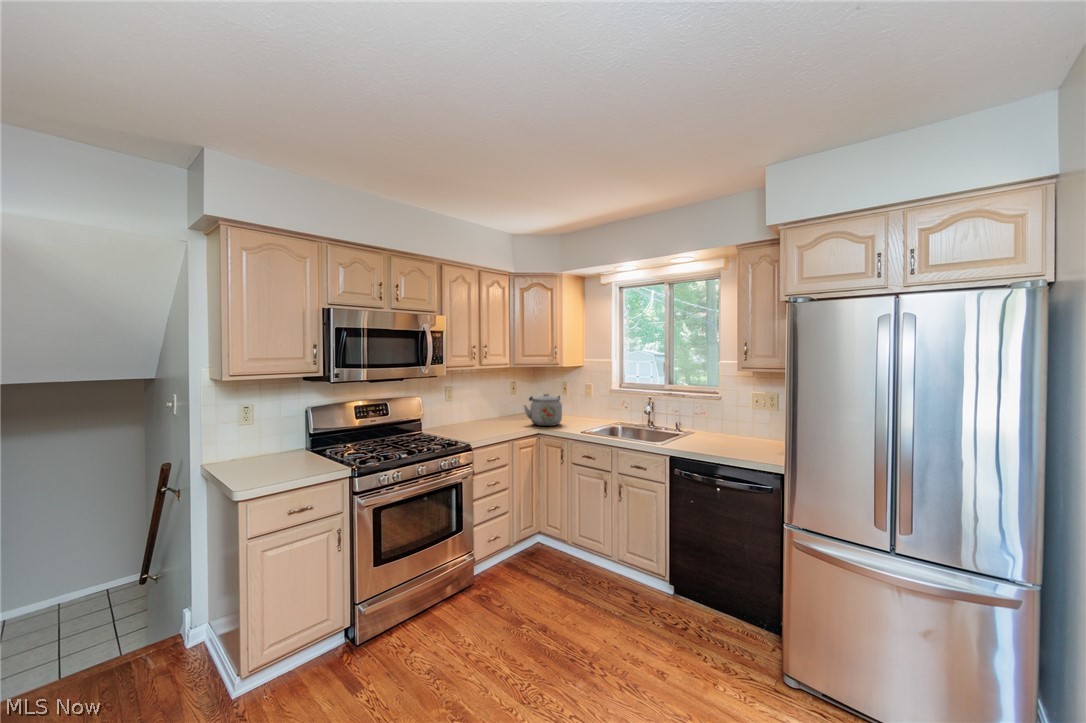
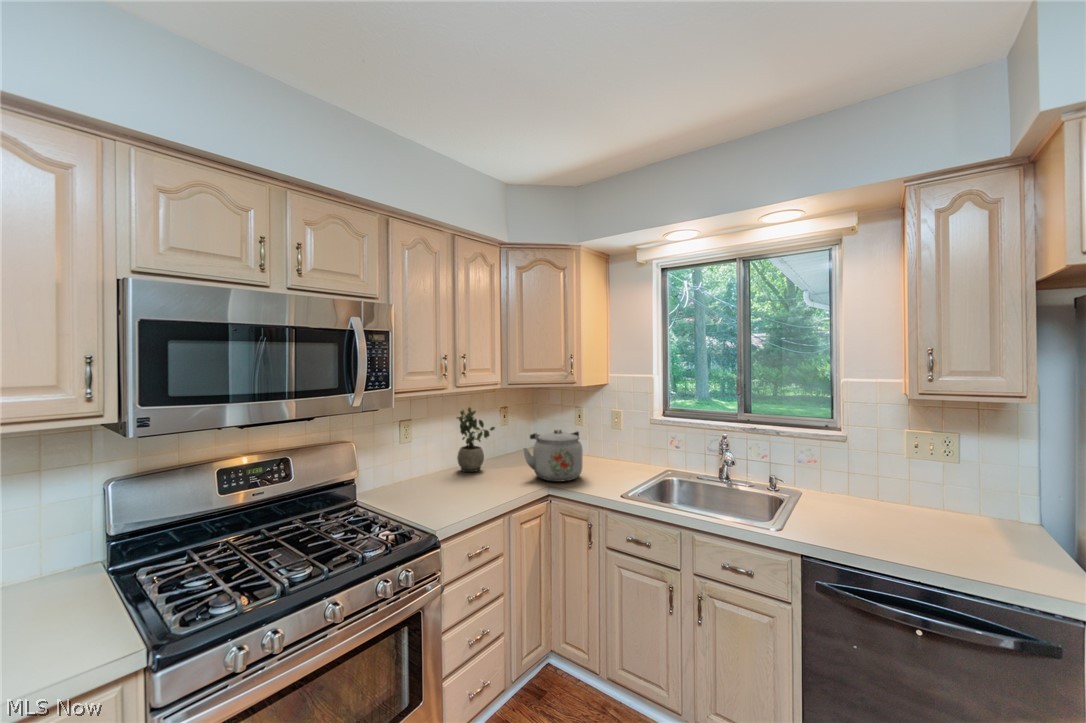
potted plant: none [481,380,507,422] -> present [457,407,495,472]

